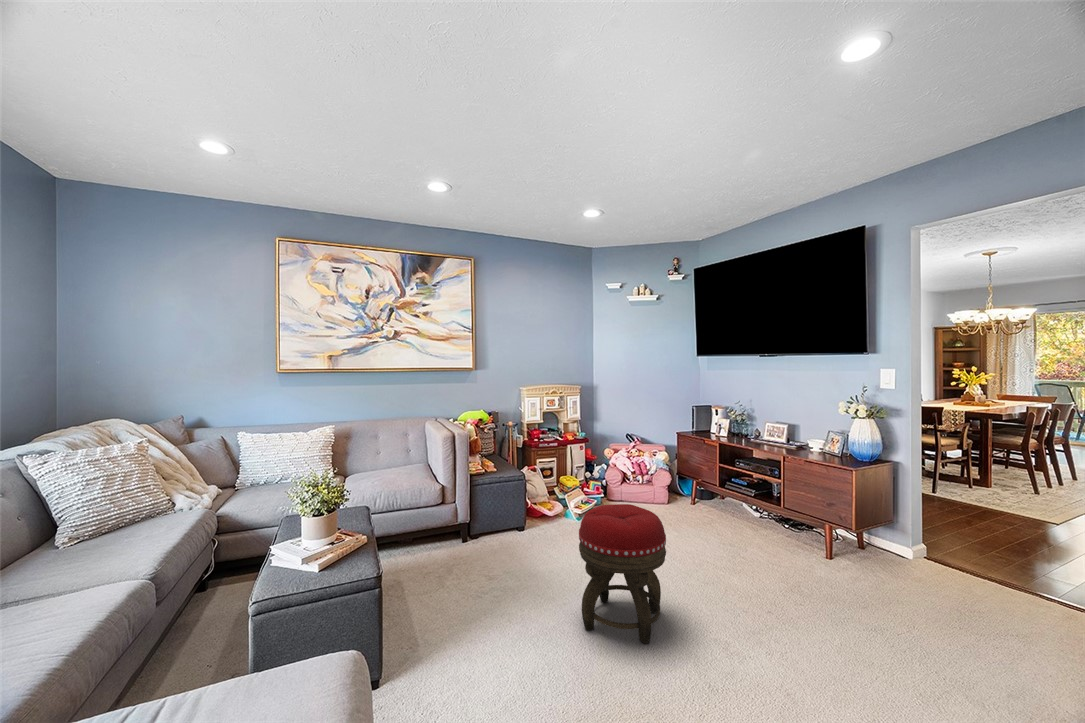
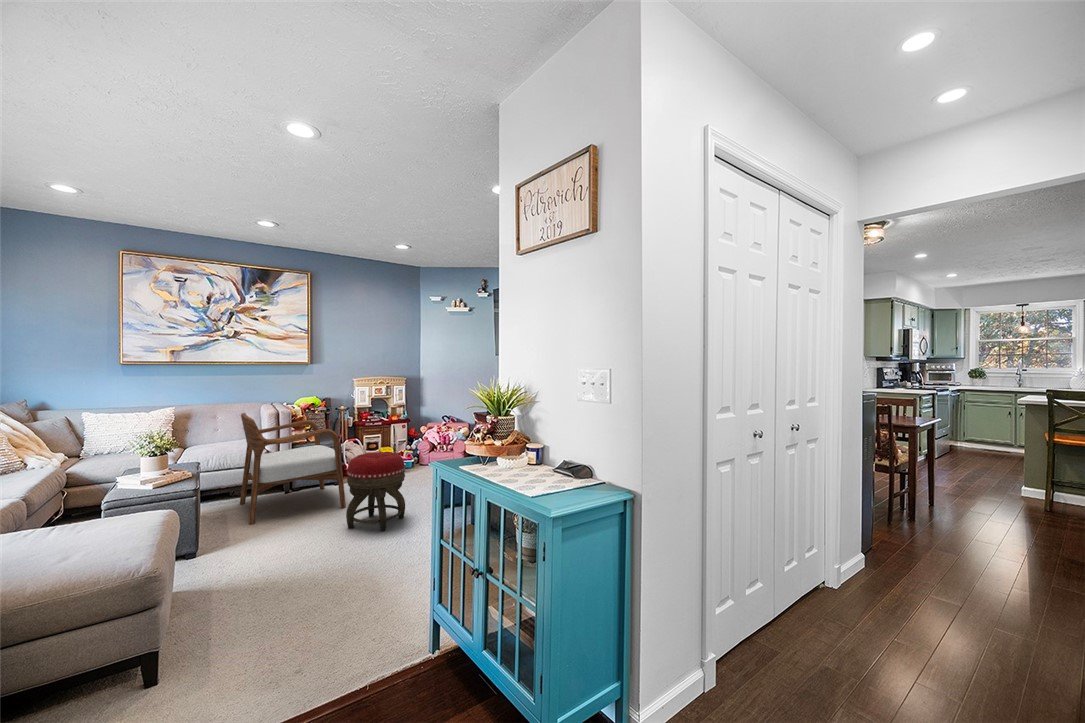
armchair: none [414,437,556,604] -> present [240,413,346,525]

